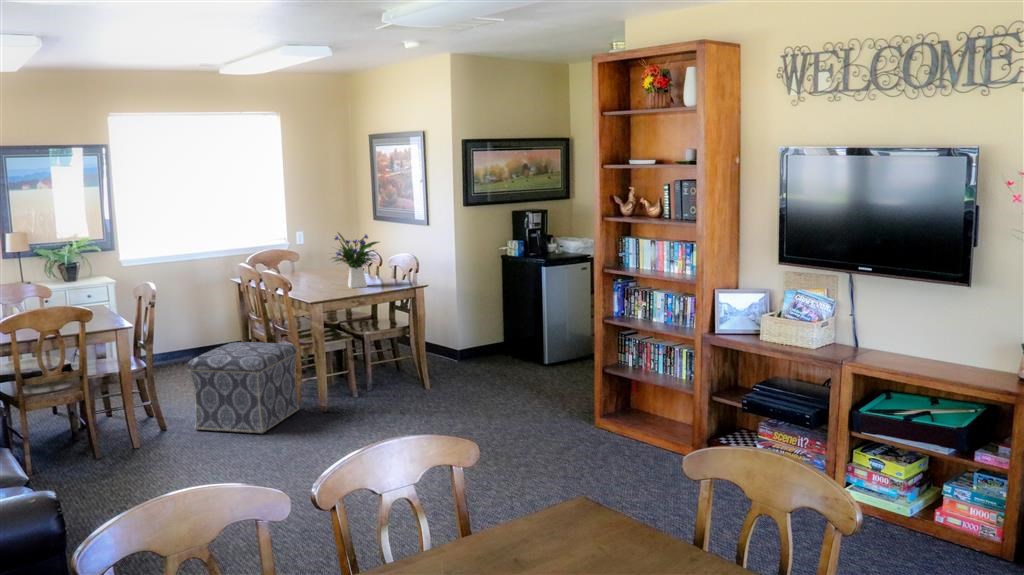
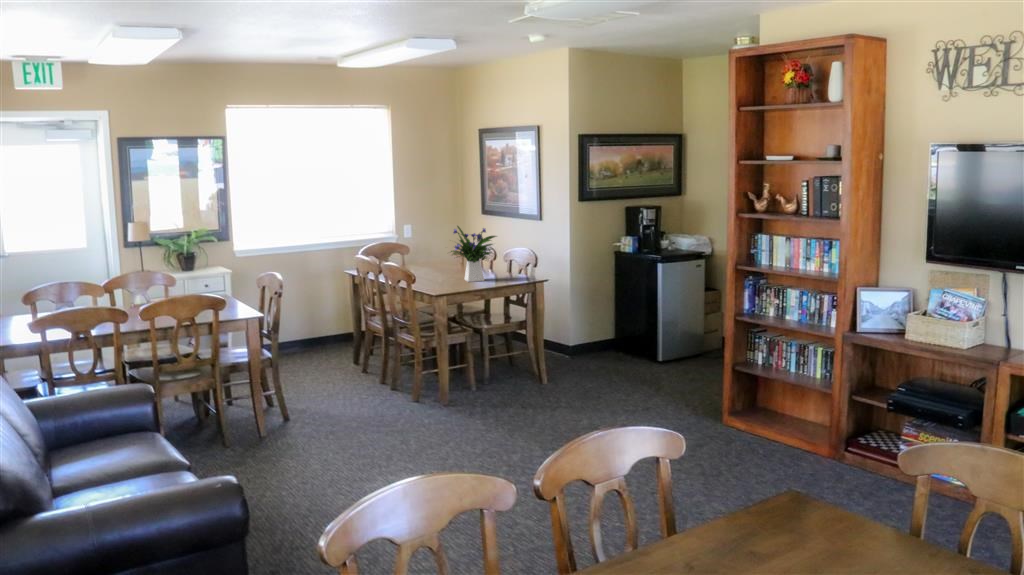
ottoman: present [188,342,299,434] -> none [317,334,420,423]

